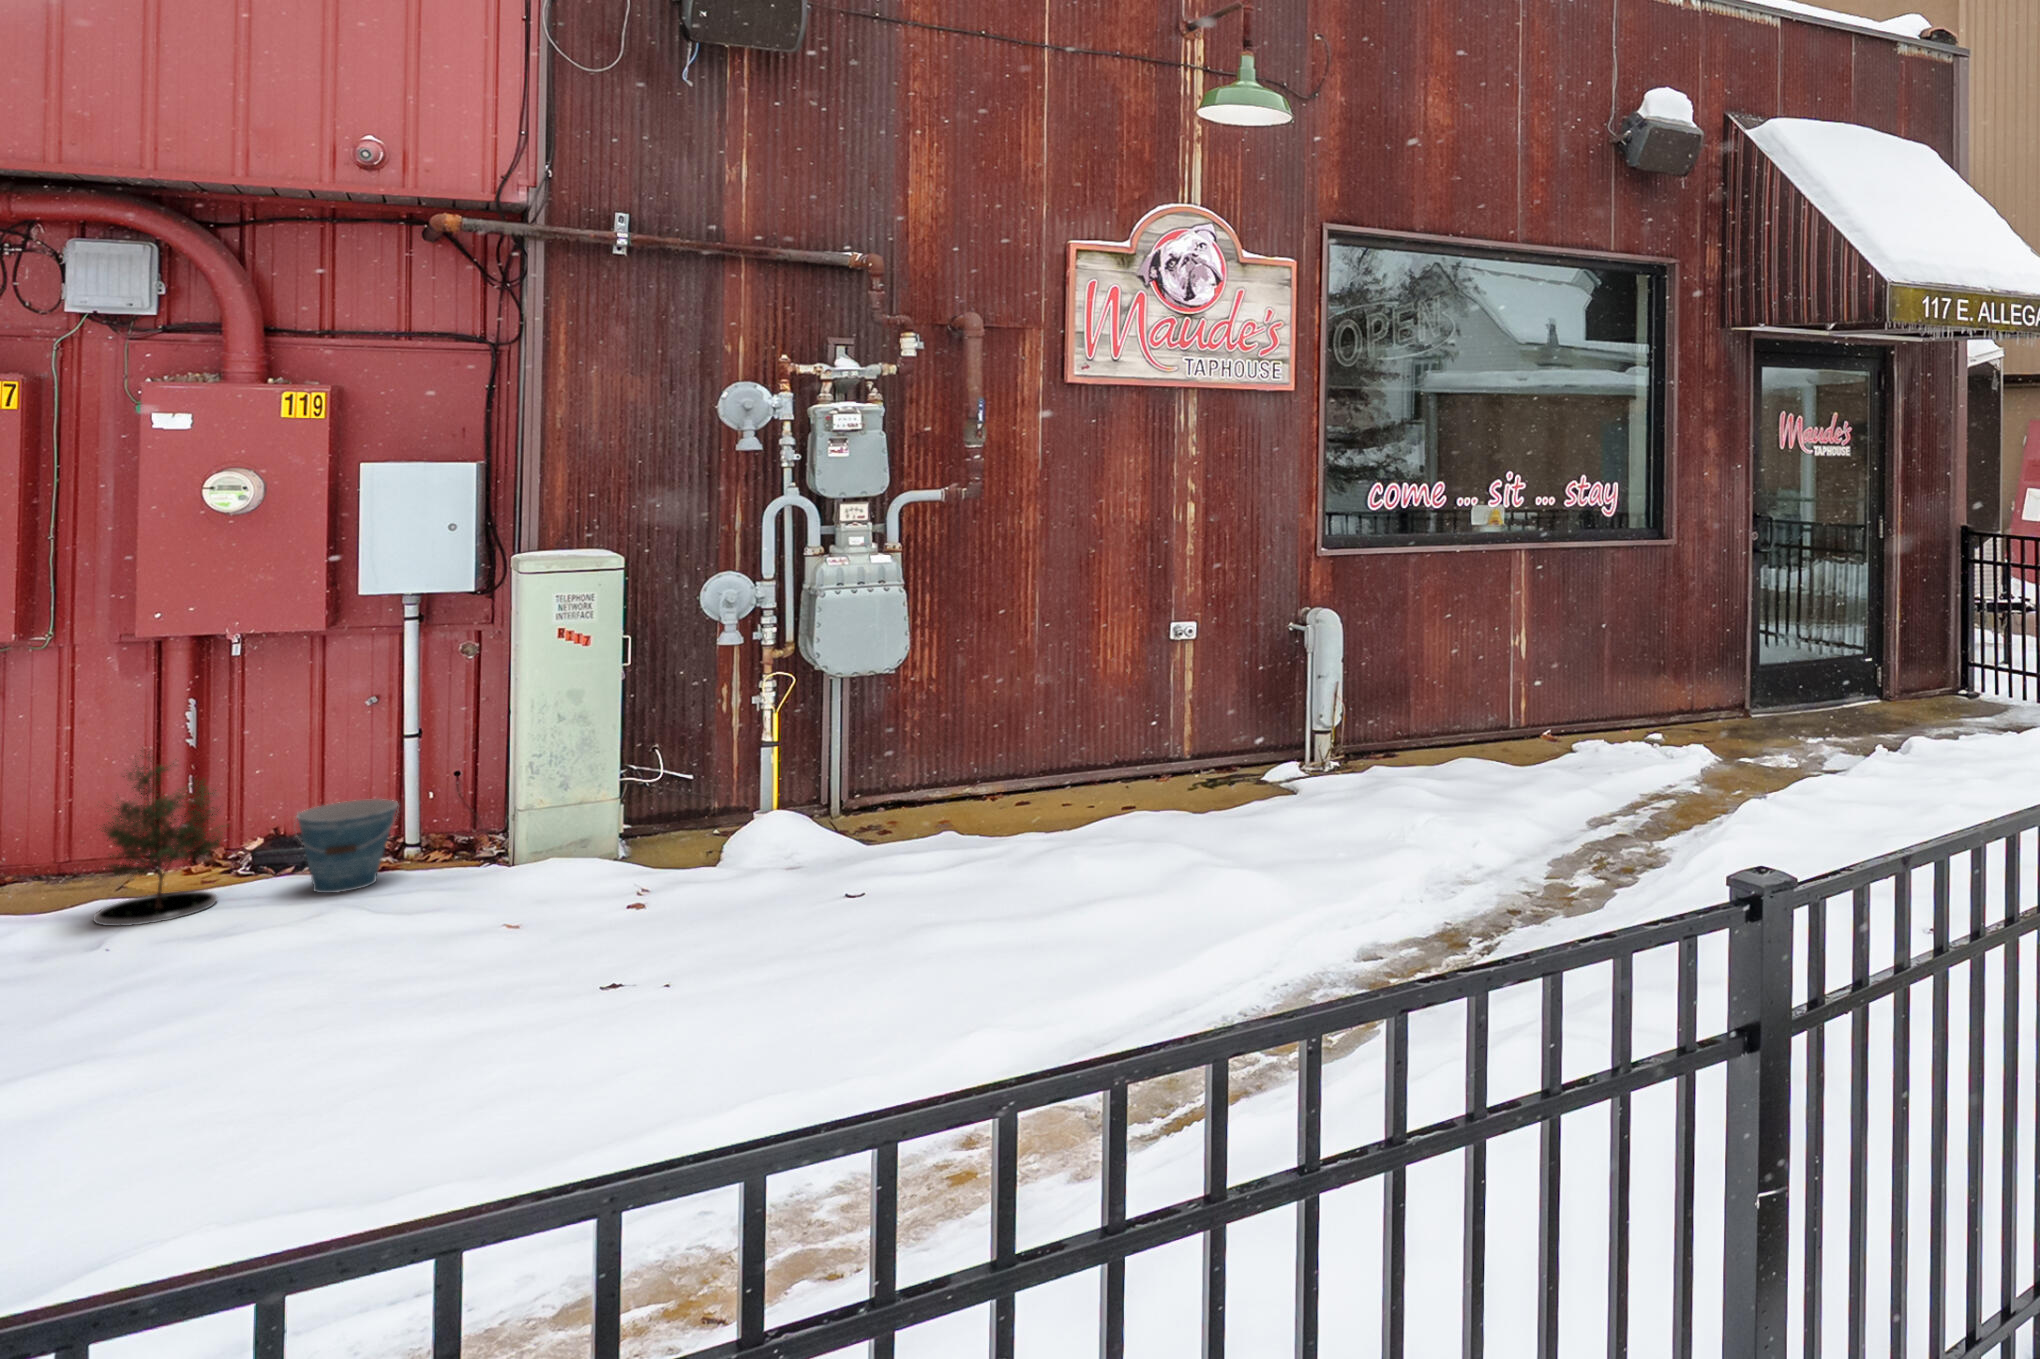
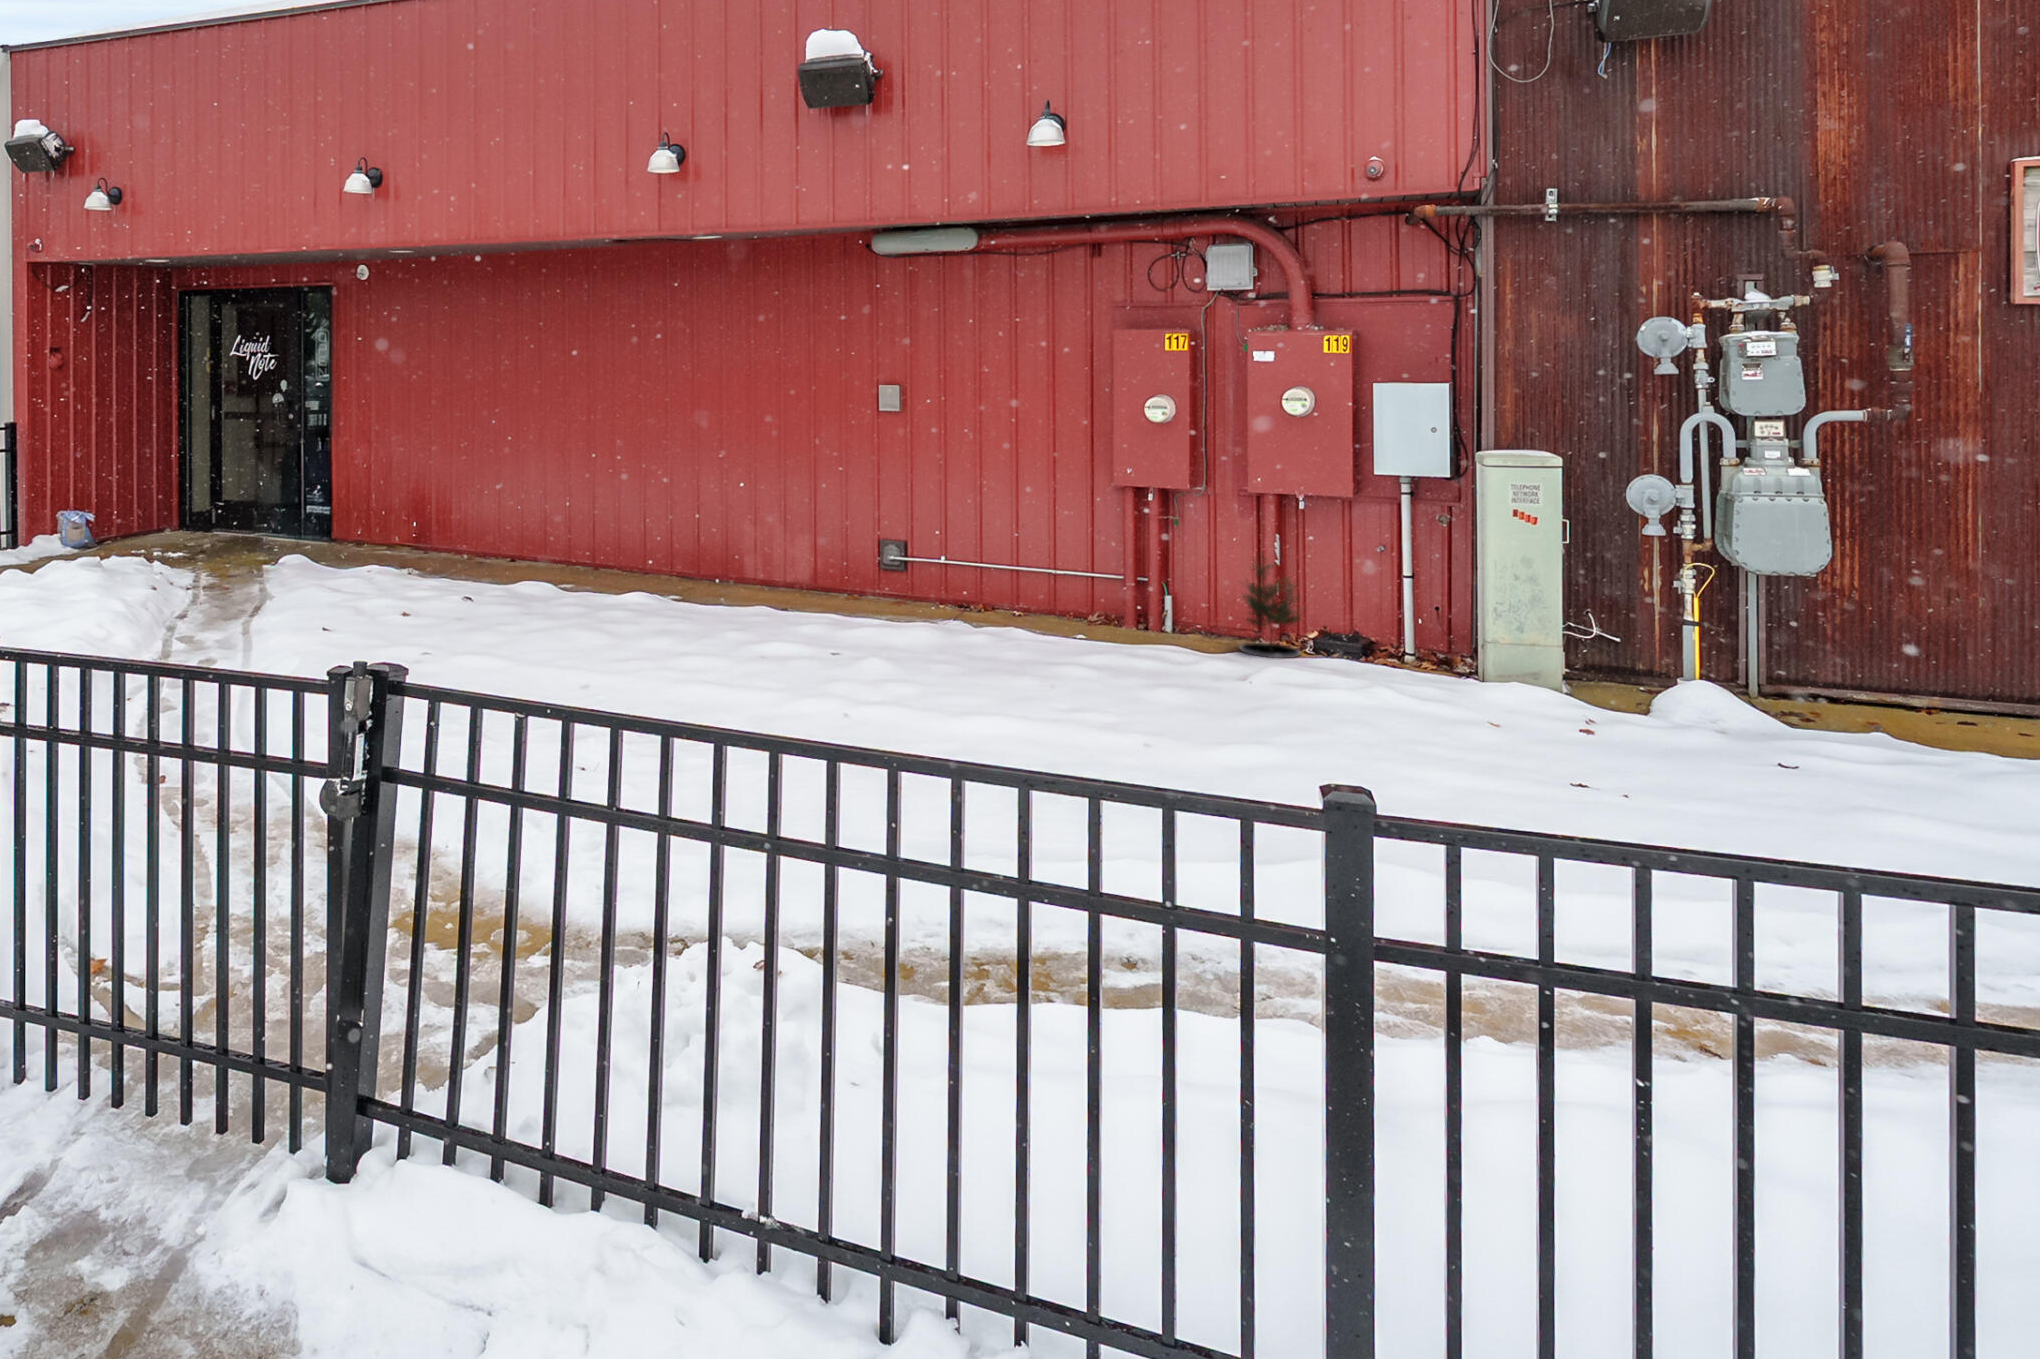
bucket: present [296,799,398,893] -> none [1342,607,1404,665]

